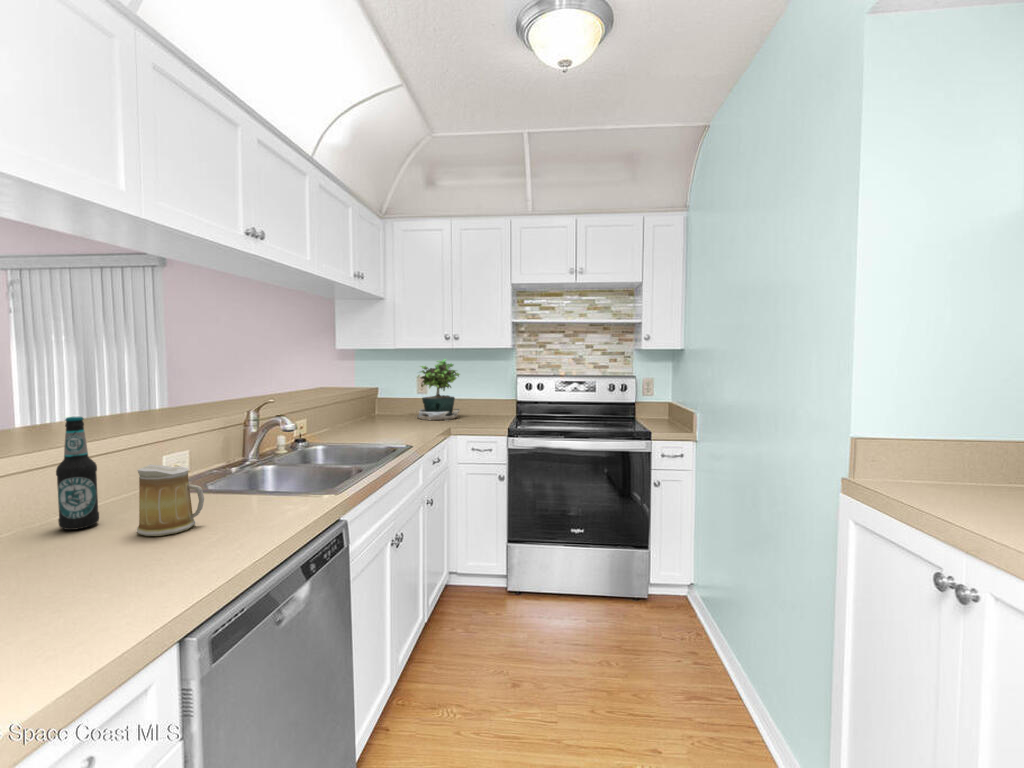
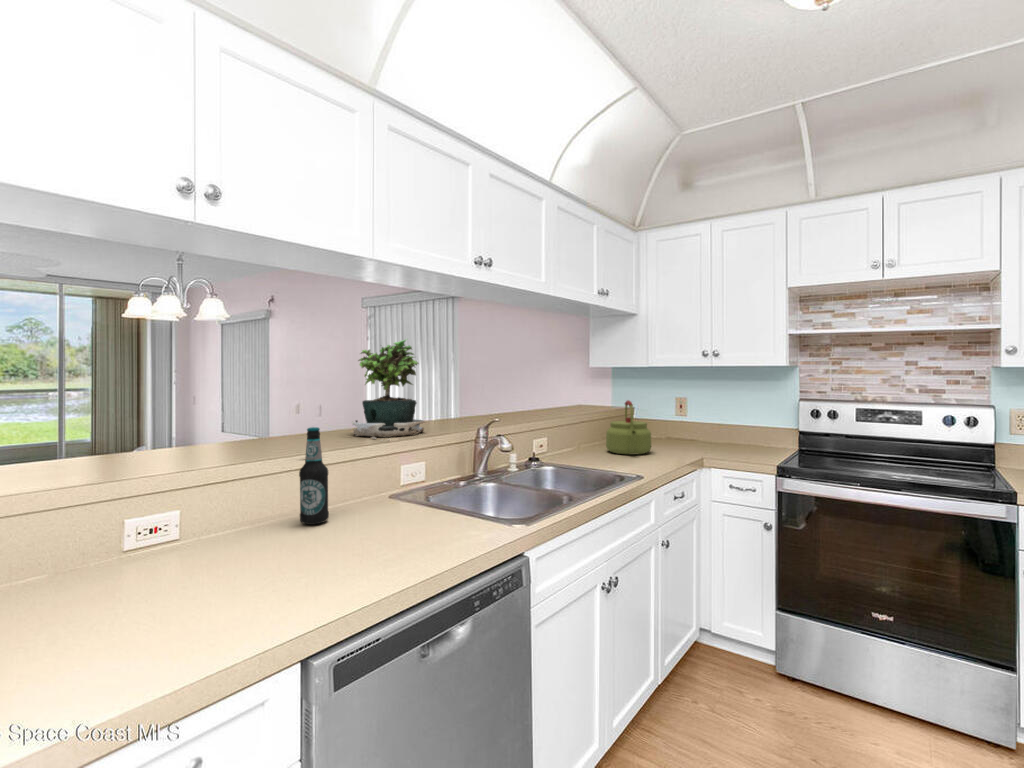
potted plant: present [417,359,460,420] -> present [352,340,425,440]
kettle: none [363,379,405,429] -> present [606,400,651,455]
mug: present [137,465,204,536] -> none [341,475,396,543]

